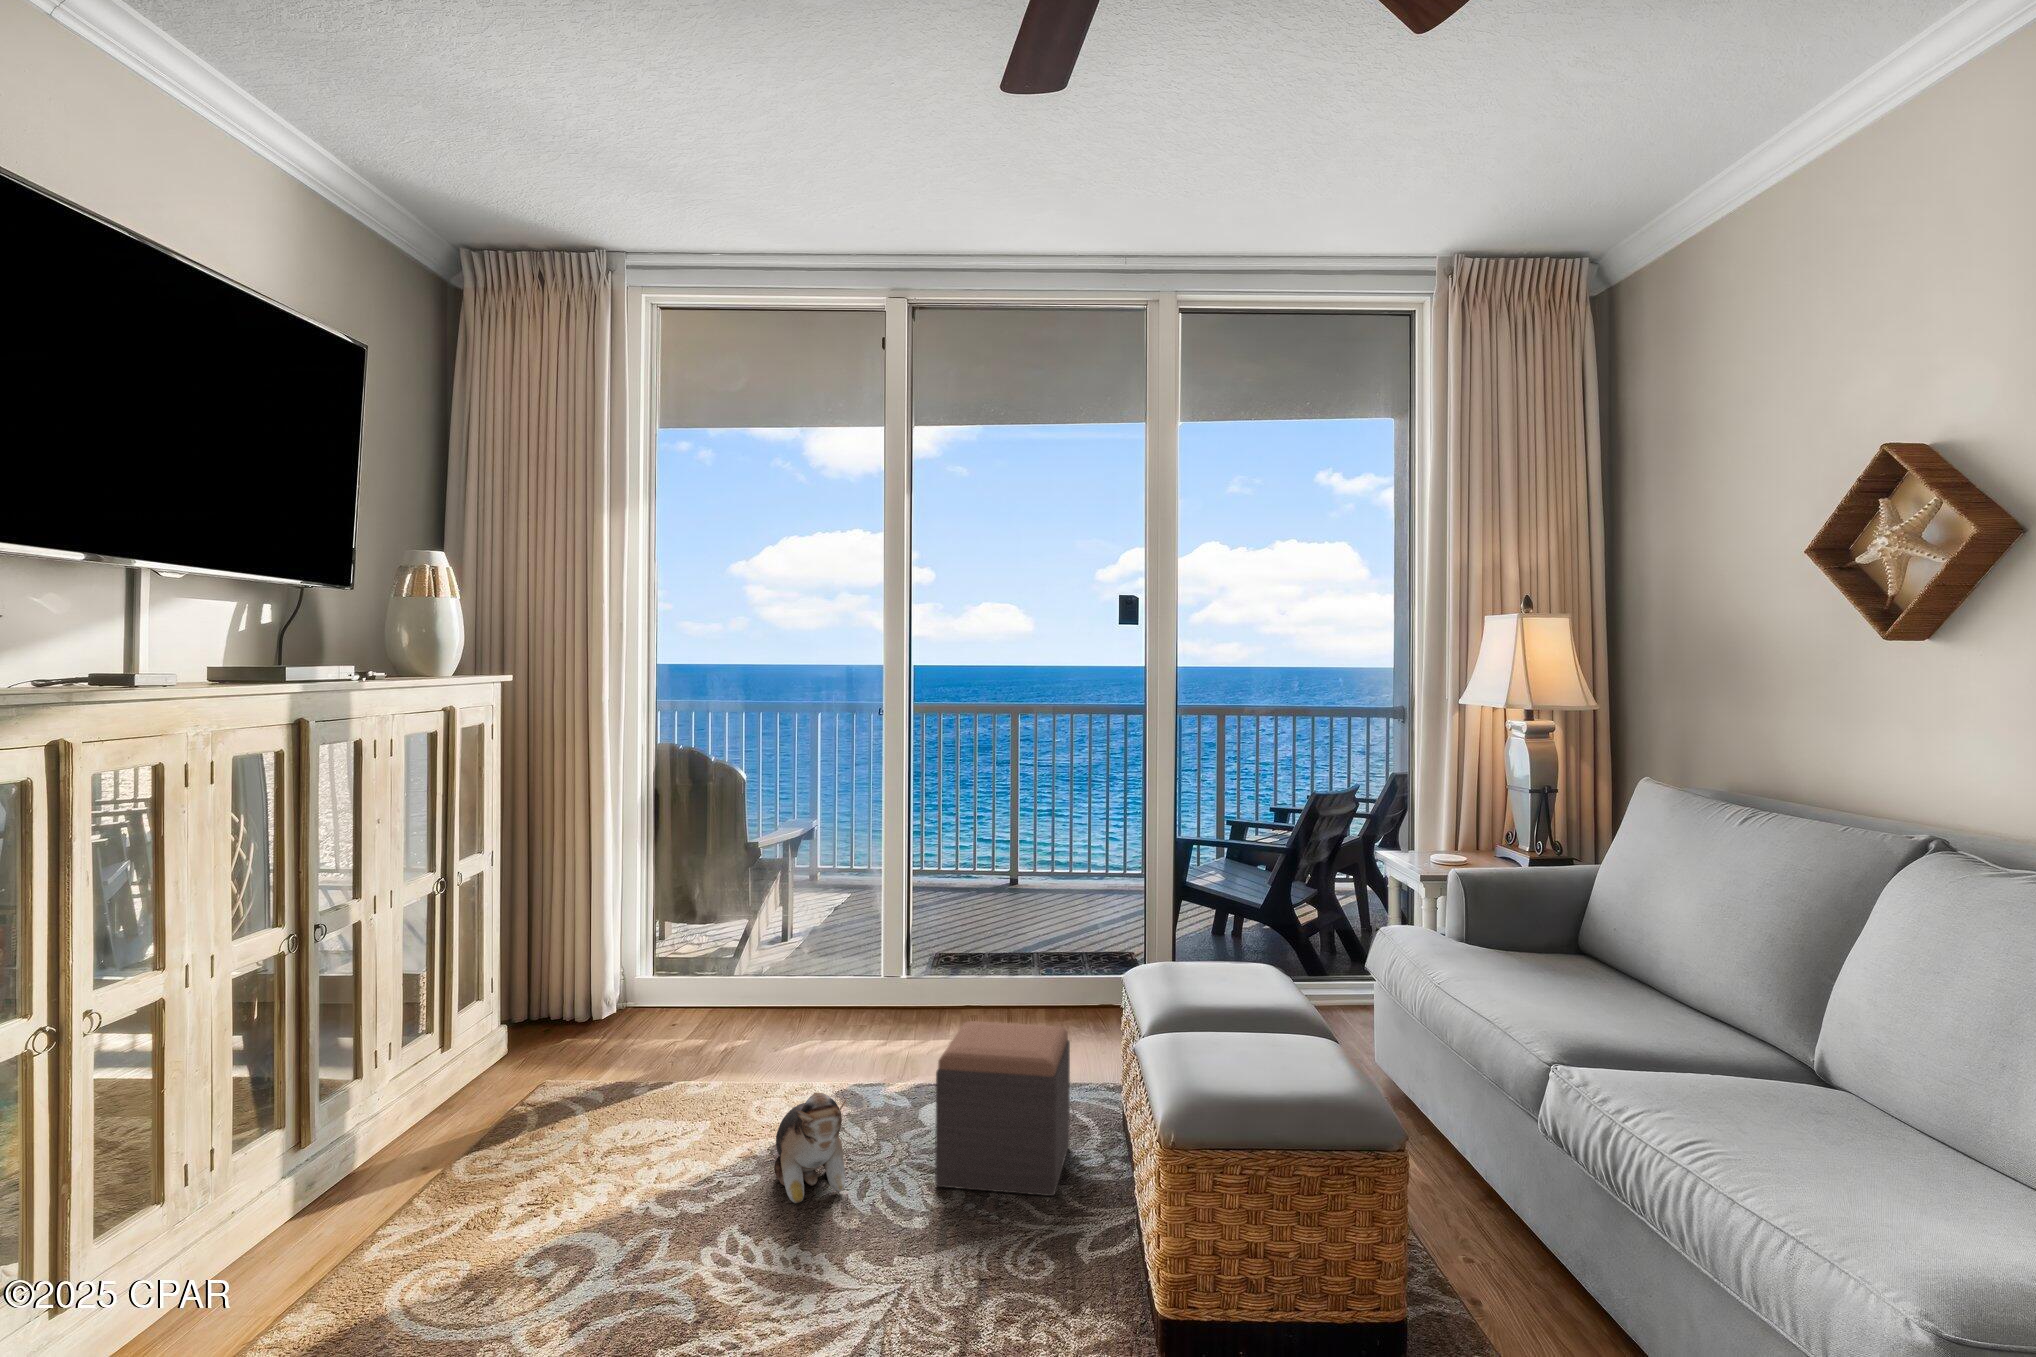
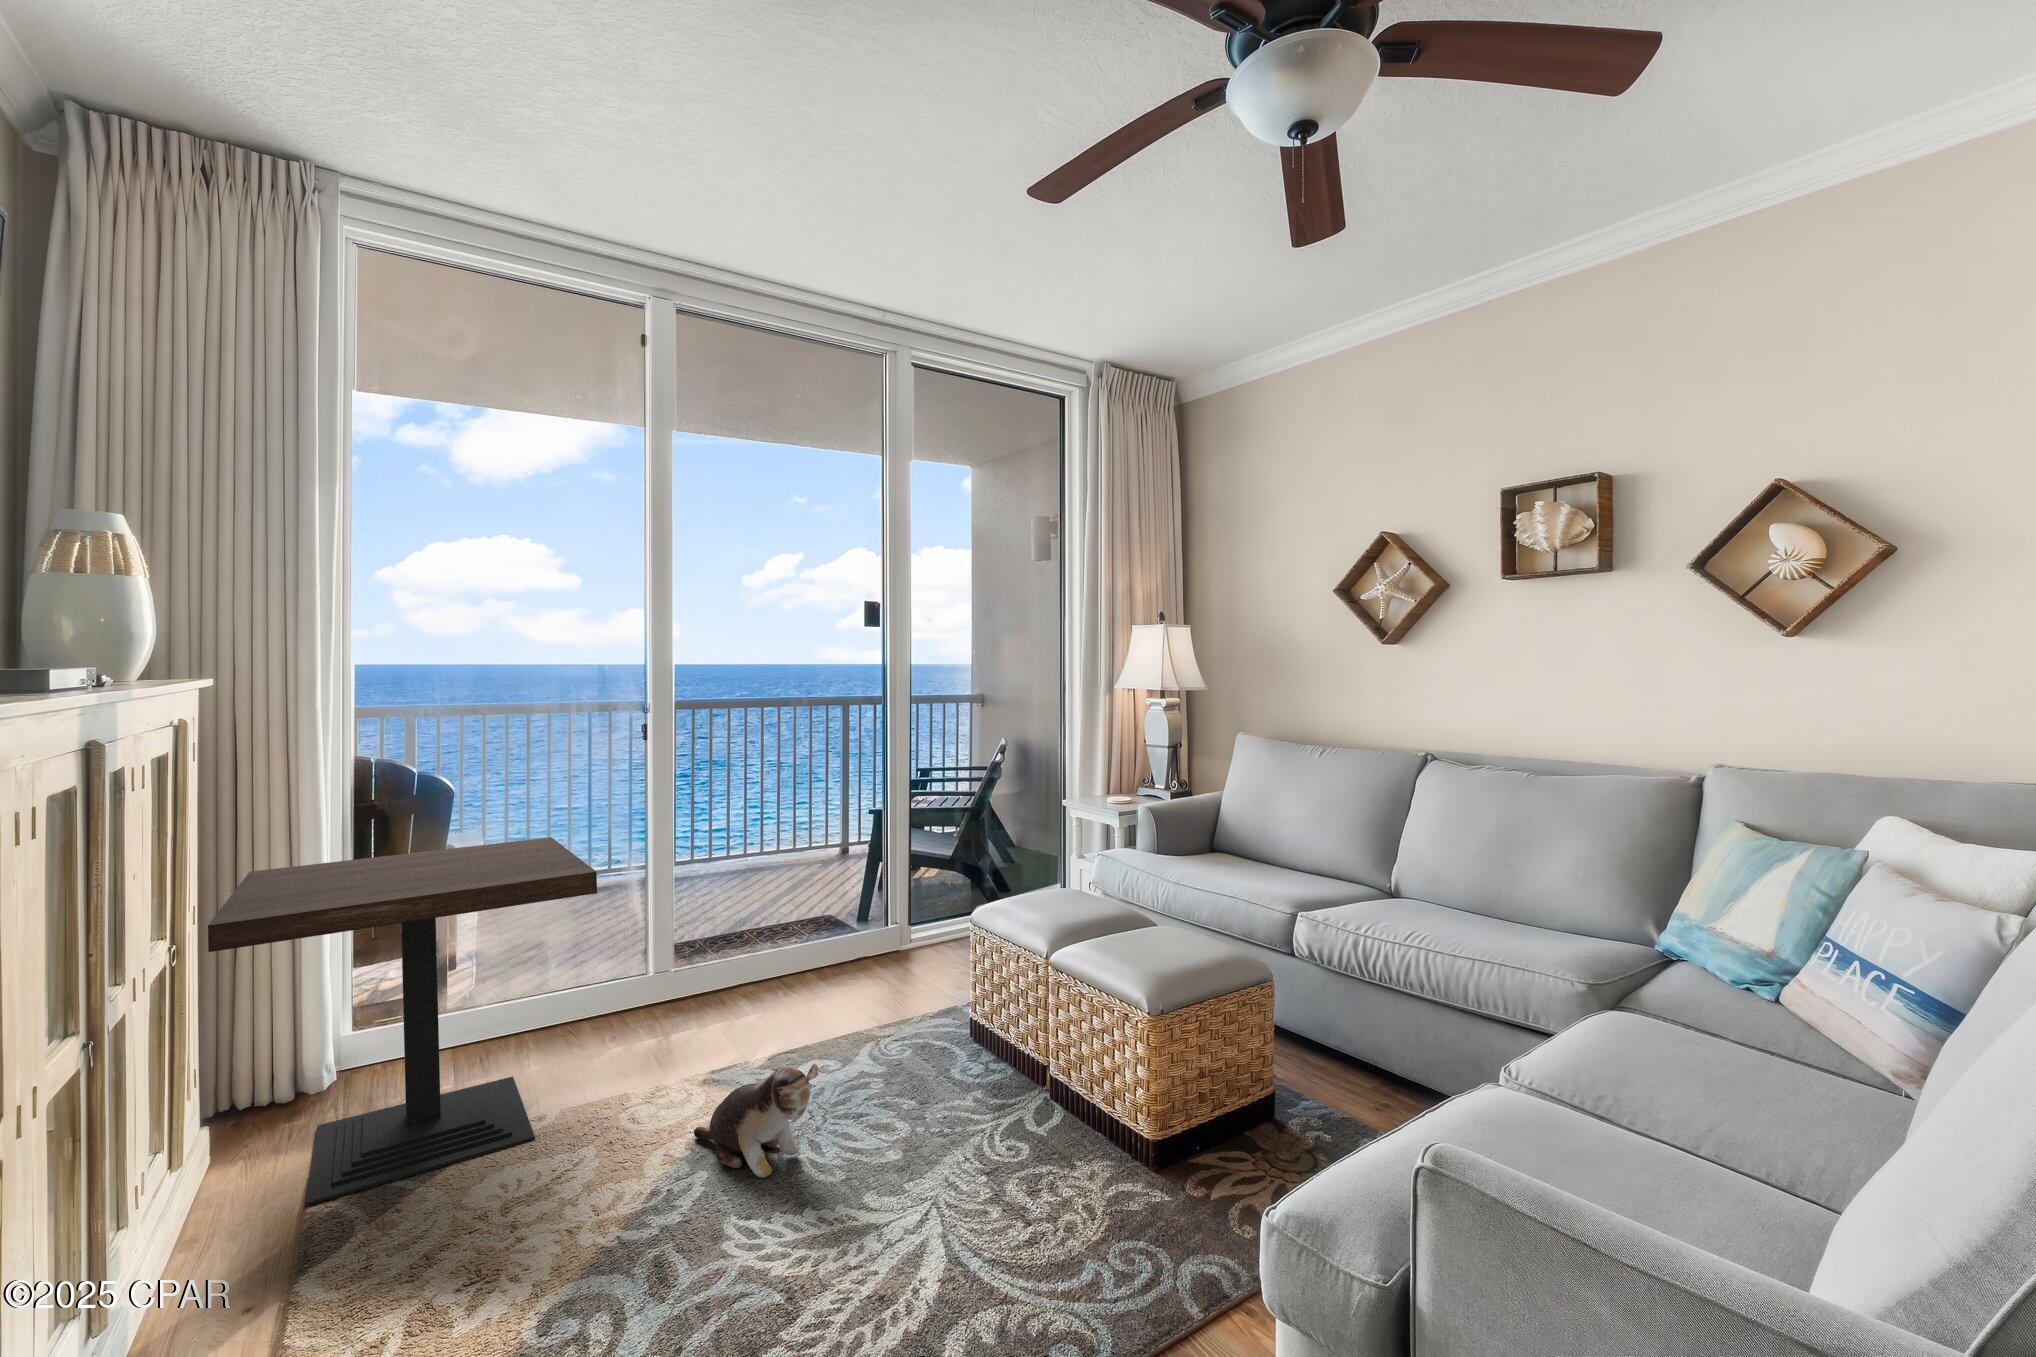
side table: none [431,817,778,1106] -> present [208,837,597,1206]
footstool: present [935,1021,1070,1196] -> none [840,967,965,1124]

